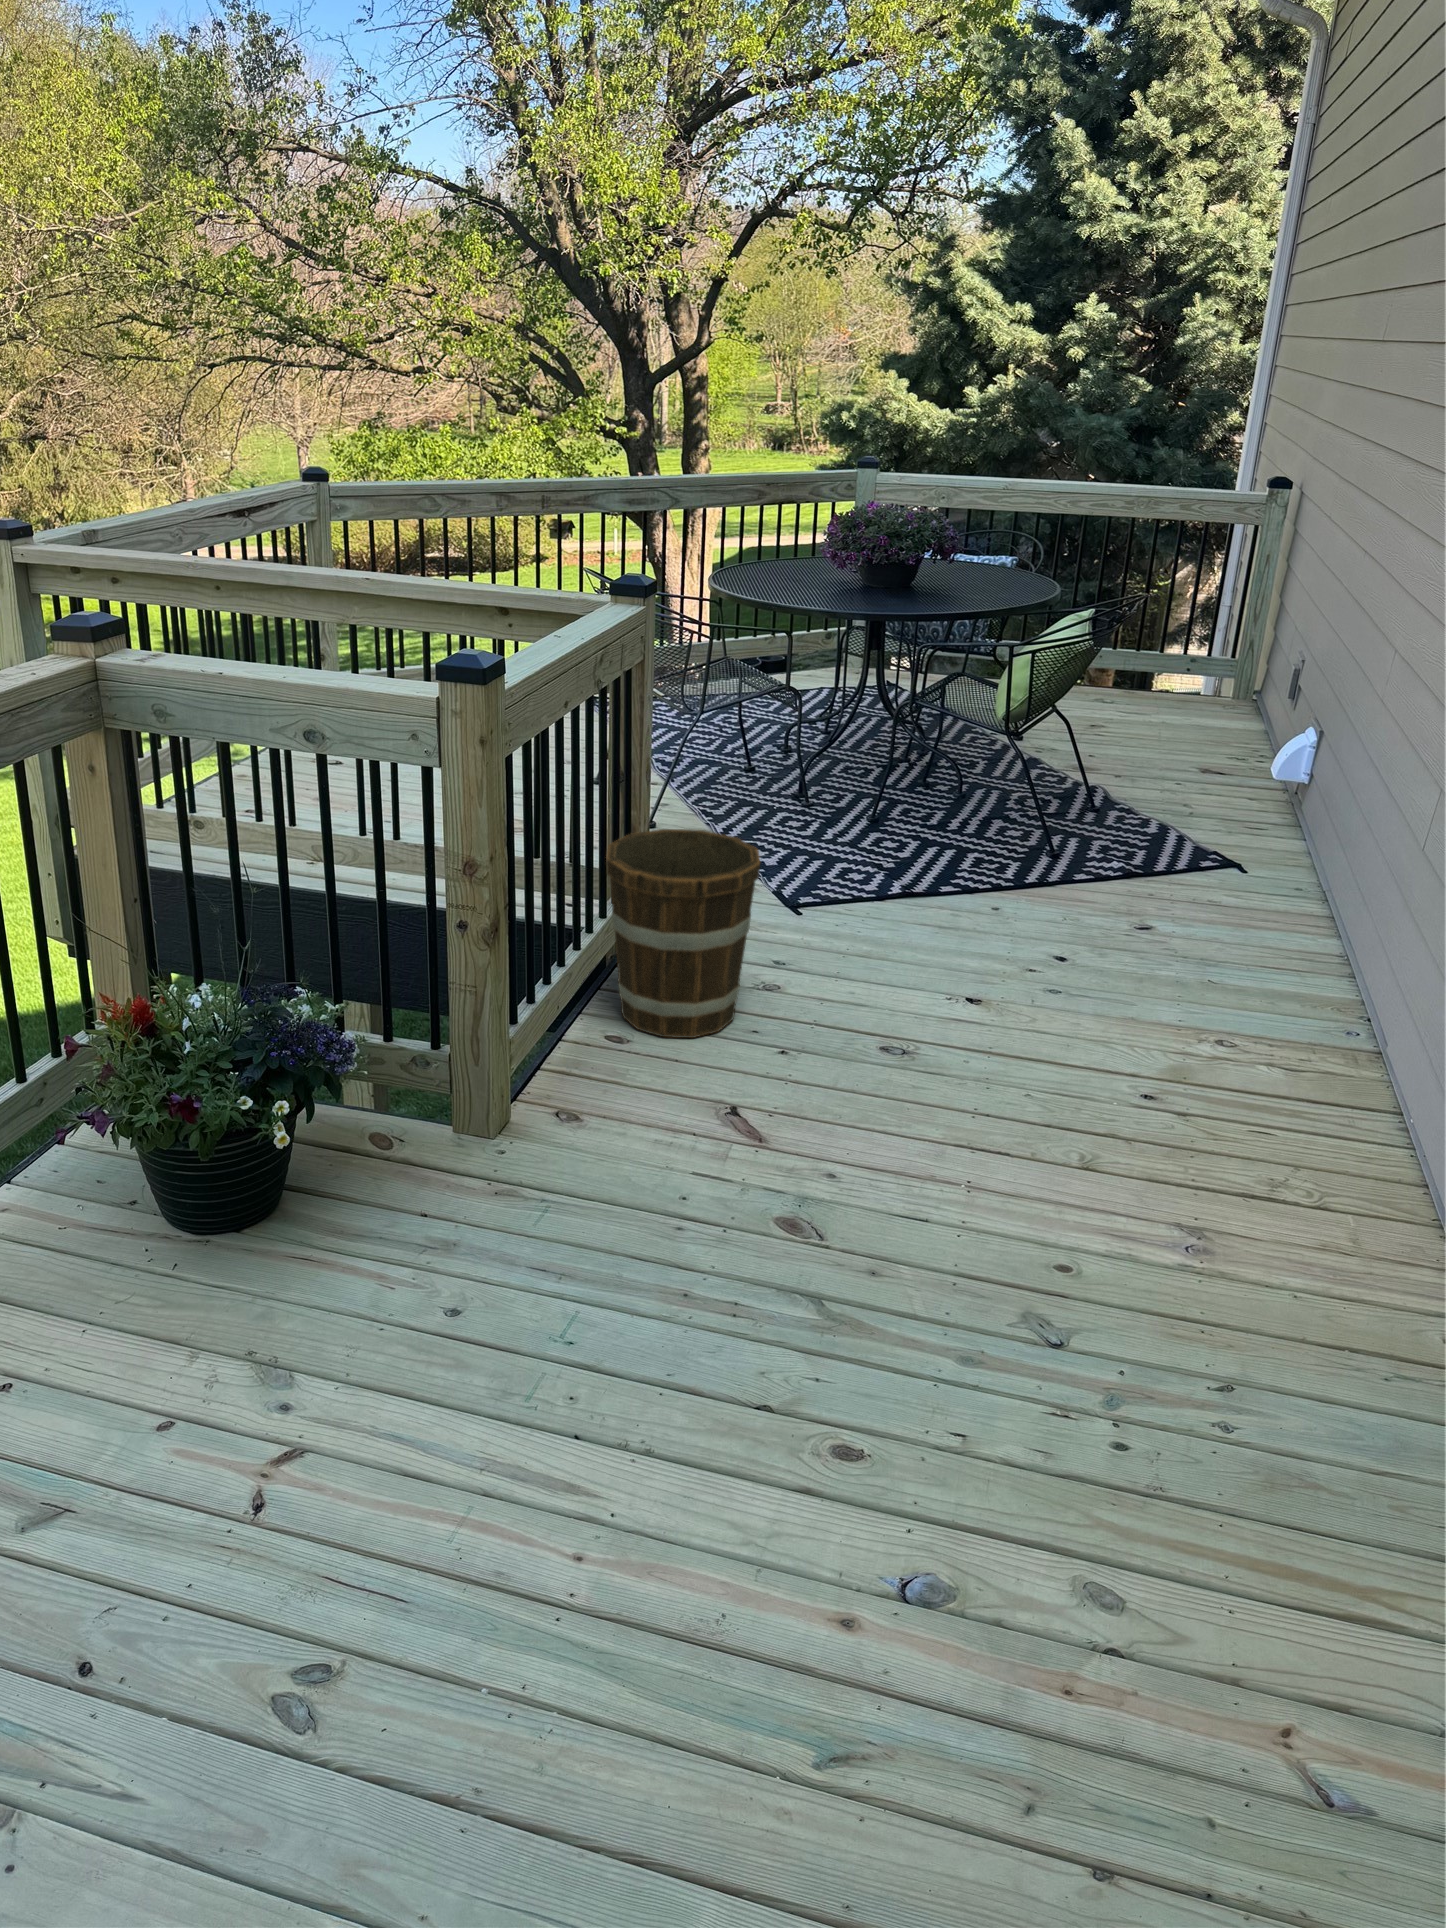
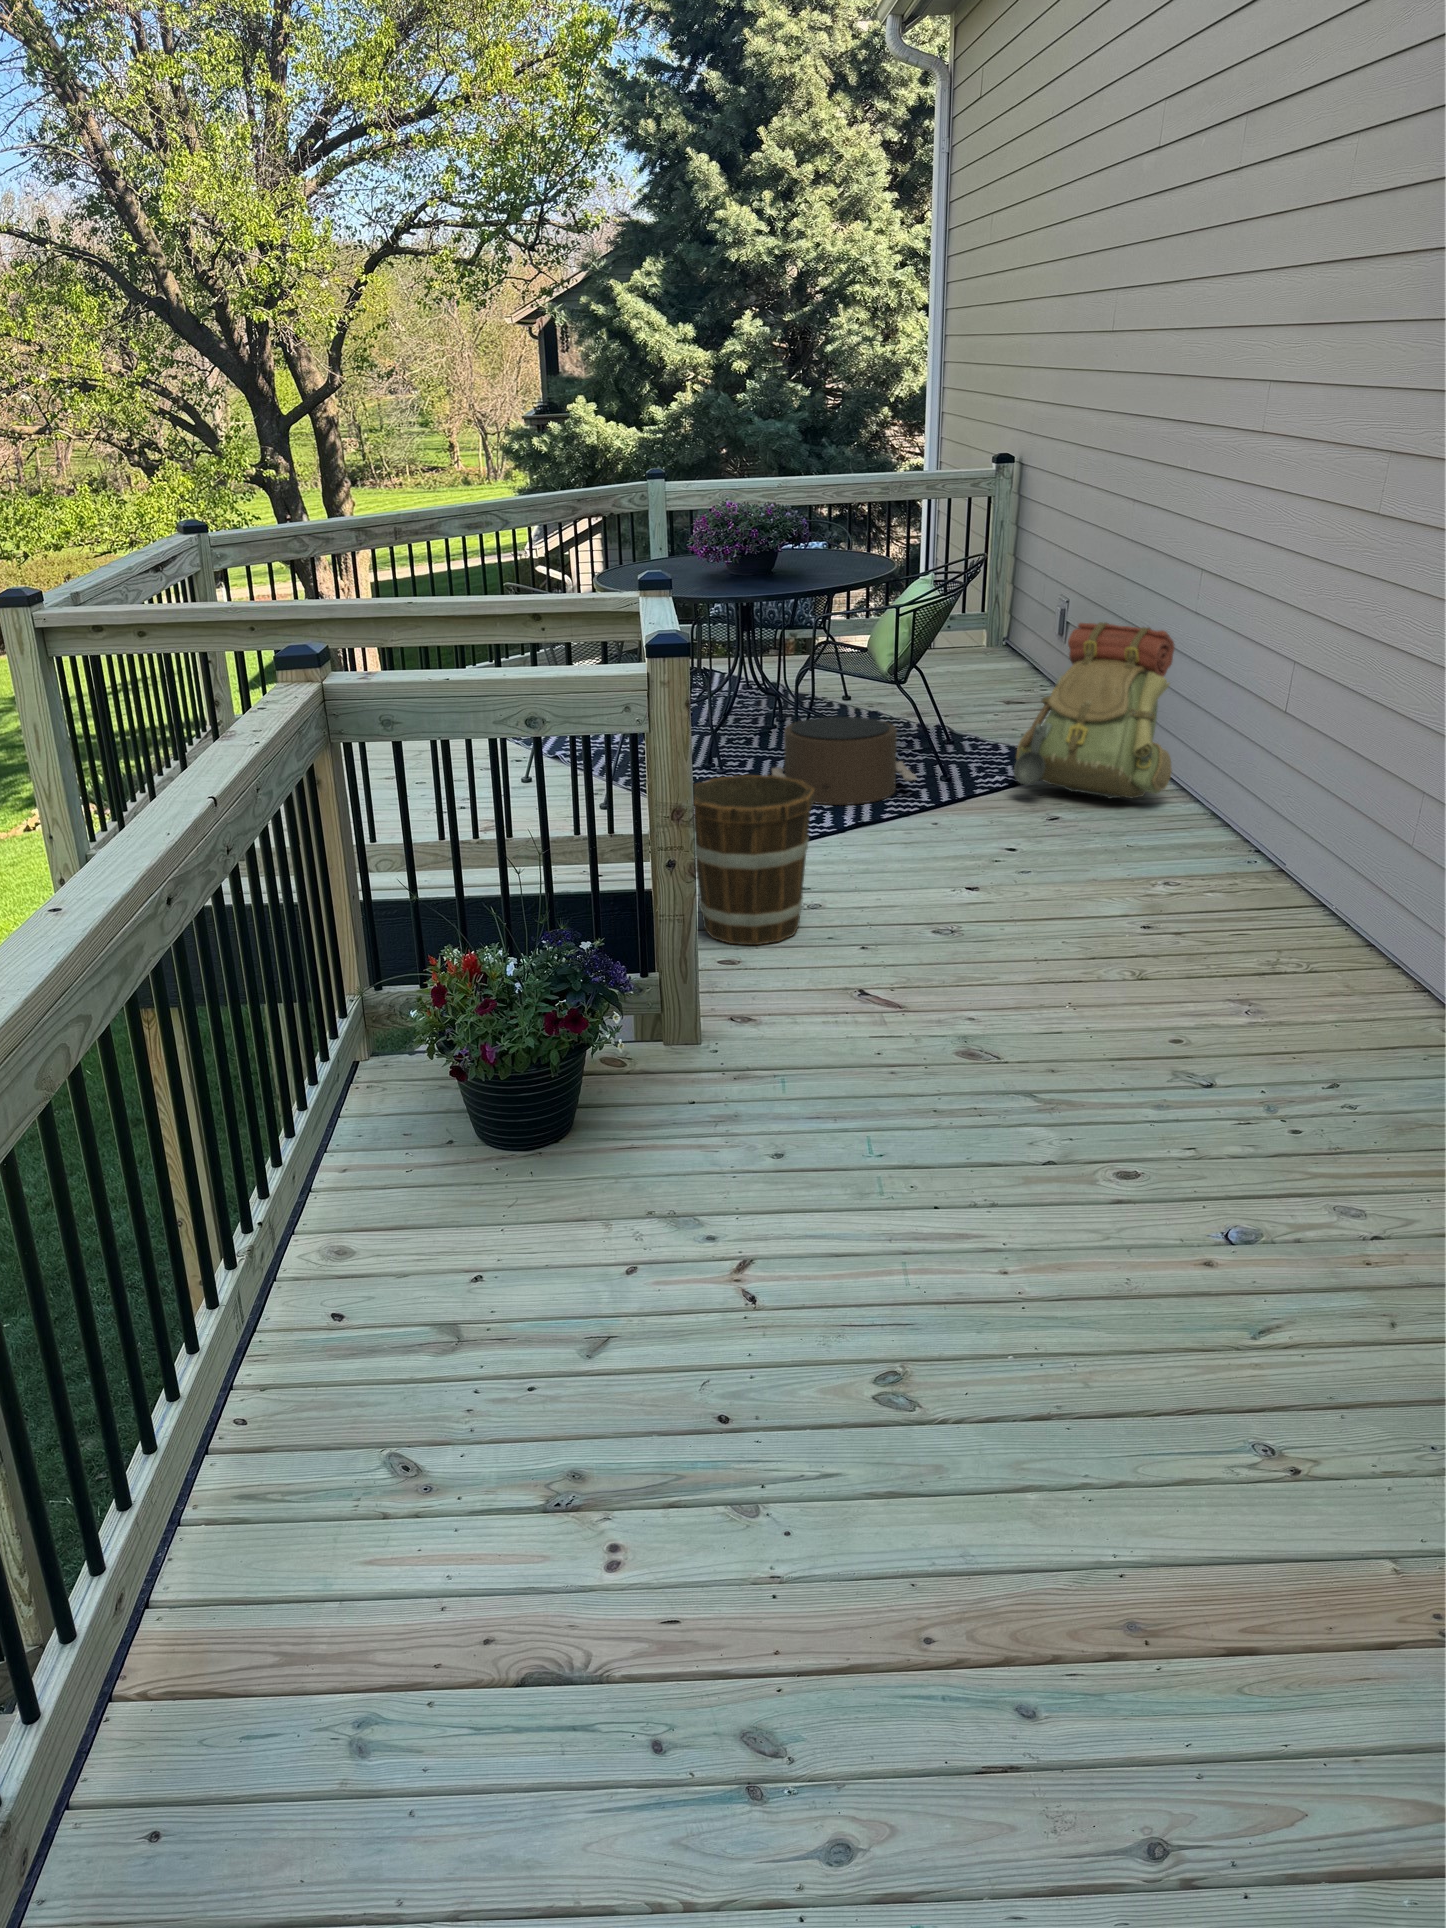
backpack: none [1118,689,1352,917] -> present [1014,622,1174,798]
pouf: none [838,760,1005,870] -> present [772,717,917,805]

